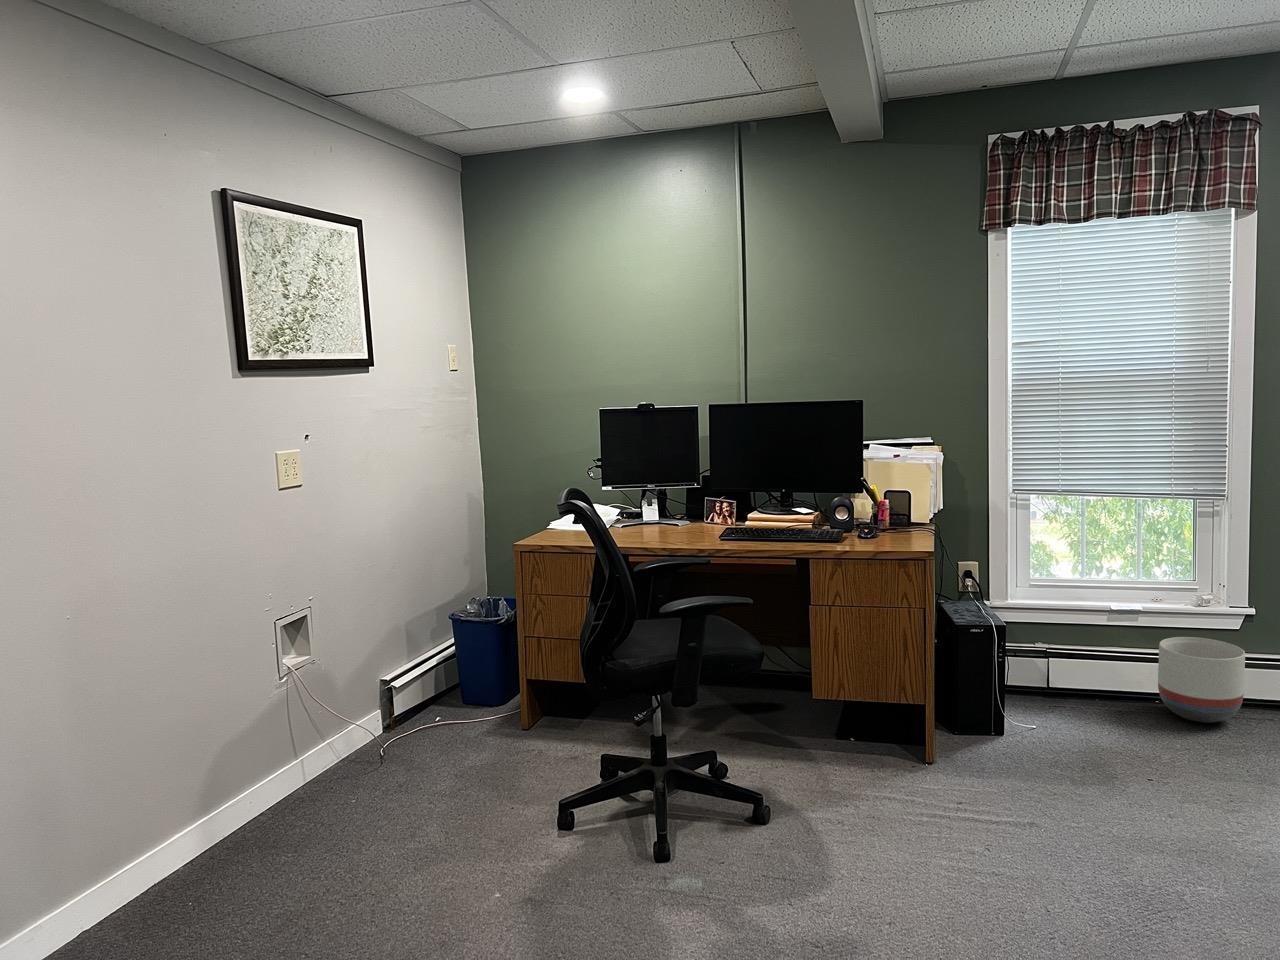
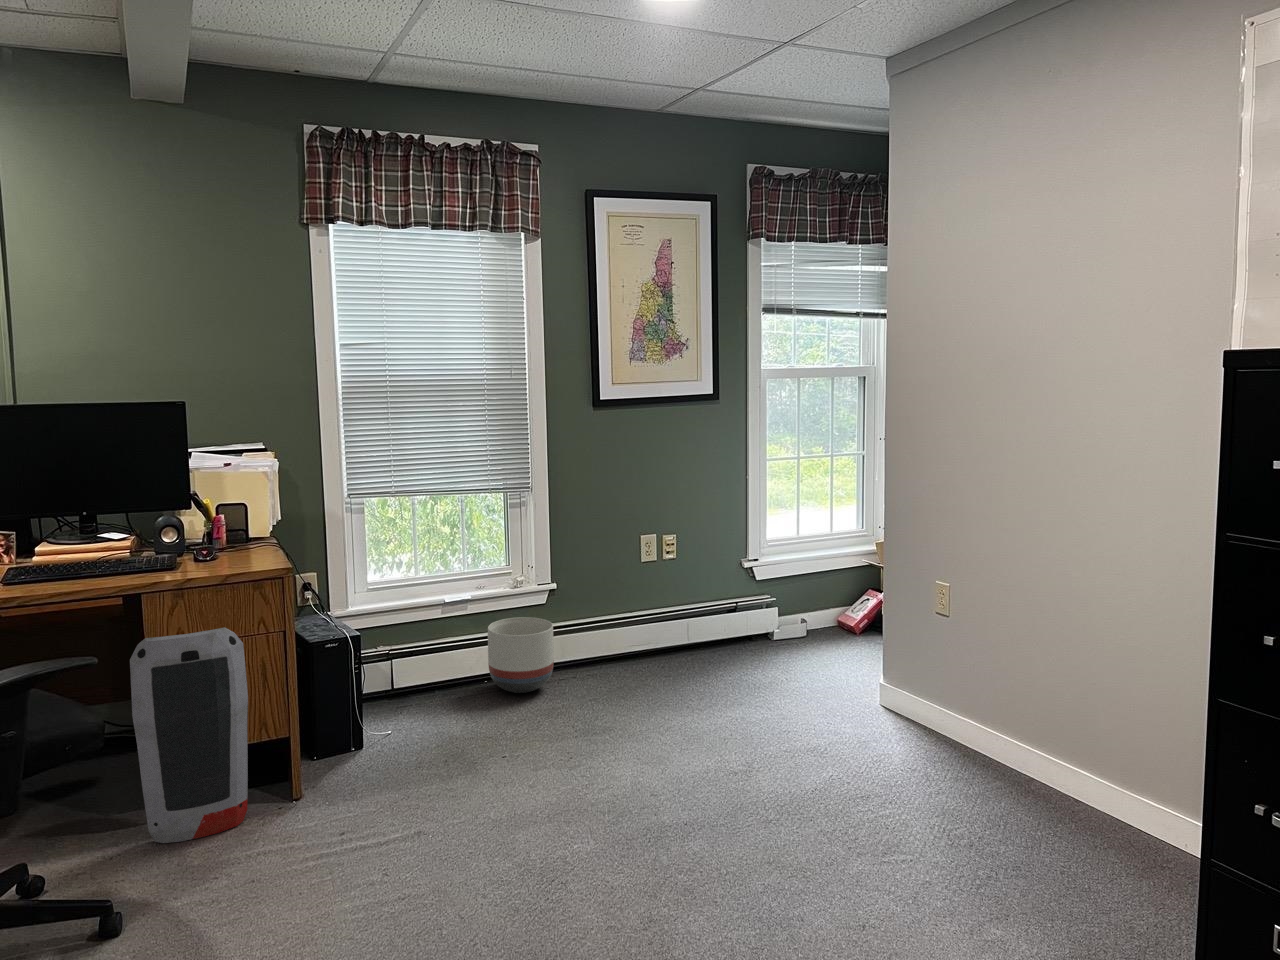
air purifier: none [796,596,889,776] -> present [130,627,248,843]

